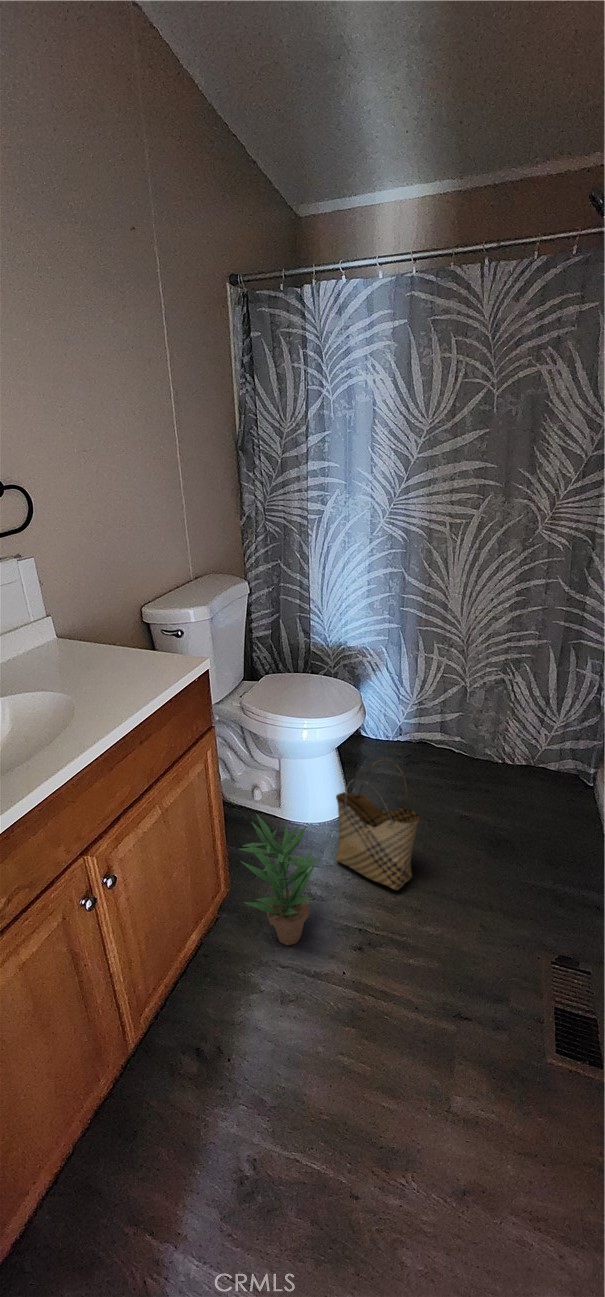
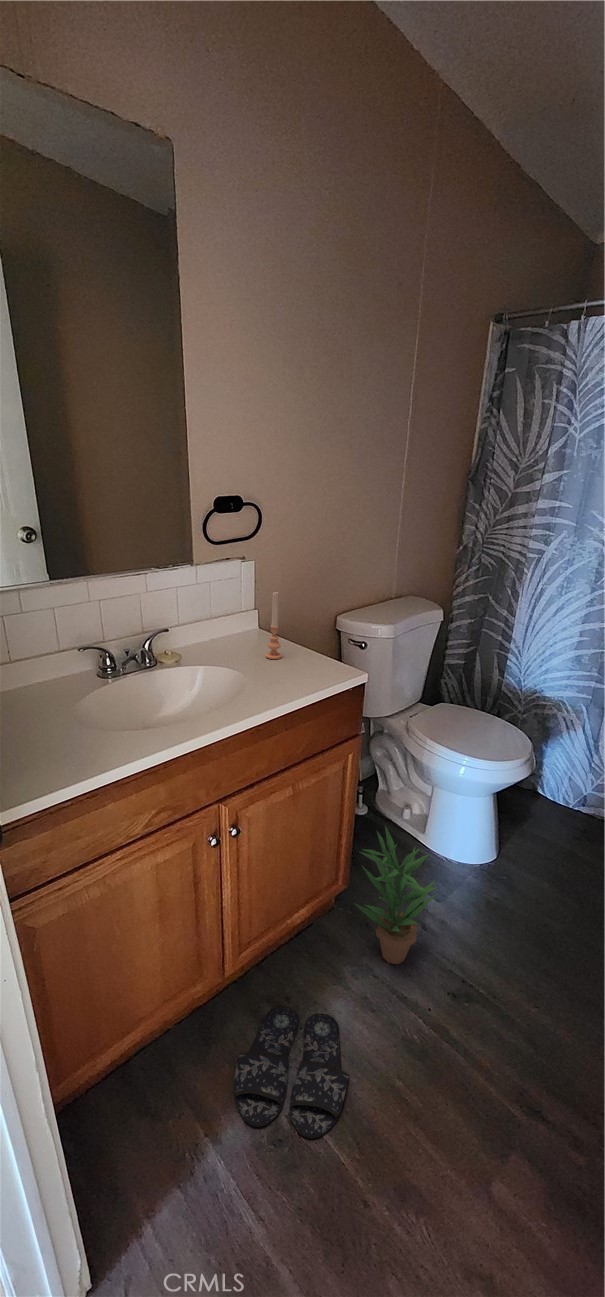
candle: none [82,596,108,674] -> present [266,592,282,659]
woven basket: present [336,759,419,890] -> none [464,816,560,956]
slippers: none [171,1024,295,1182] -> present [234,1006,349,1139]

